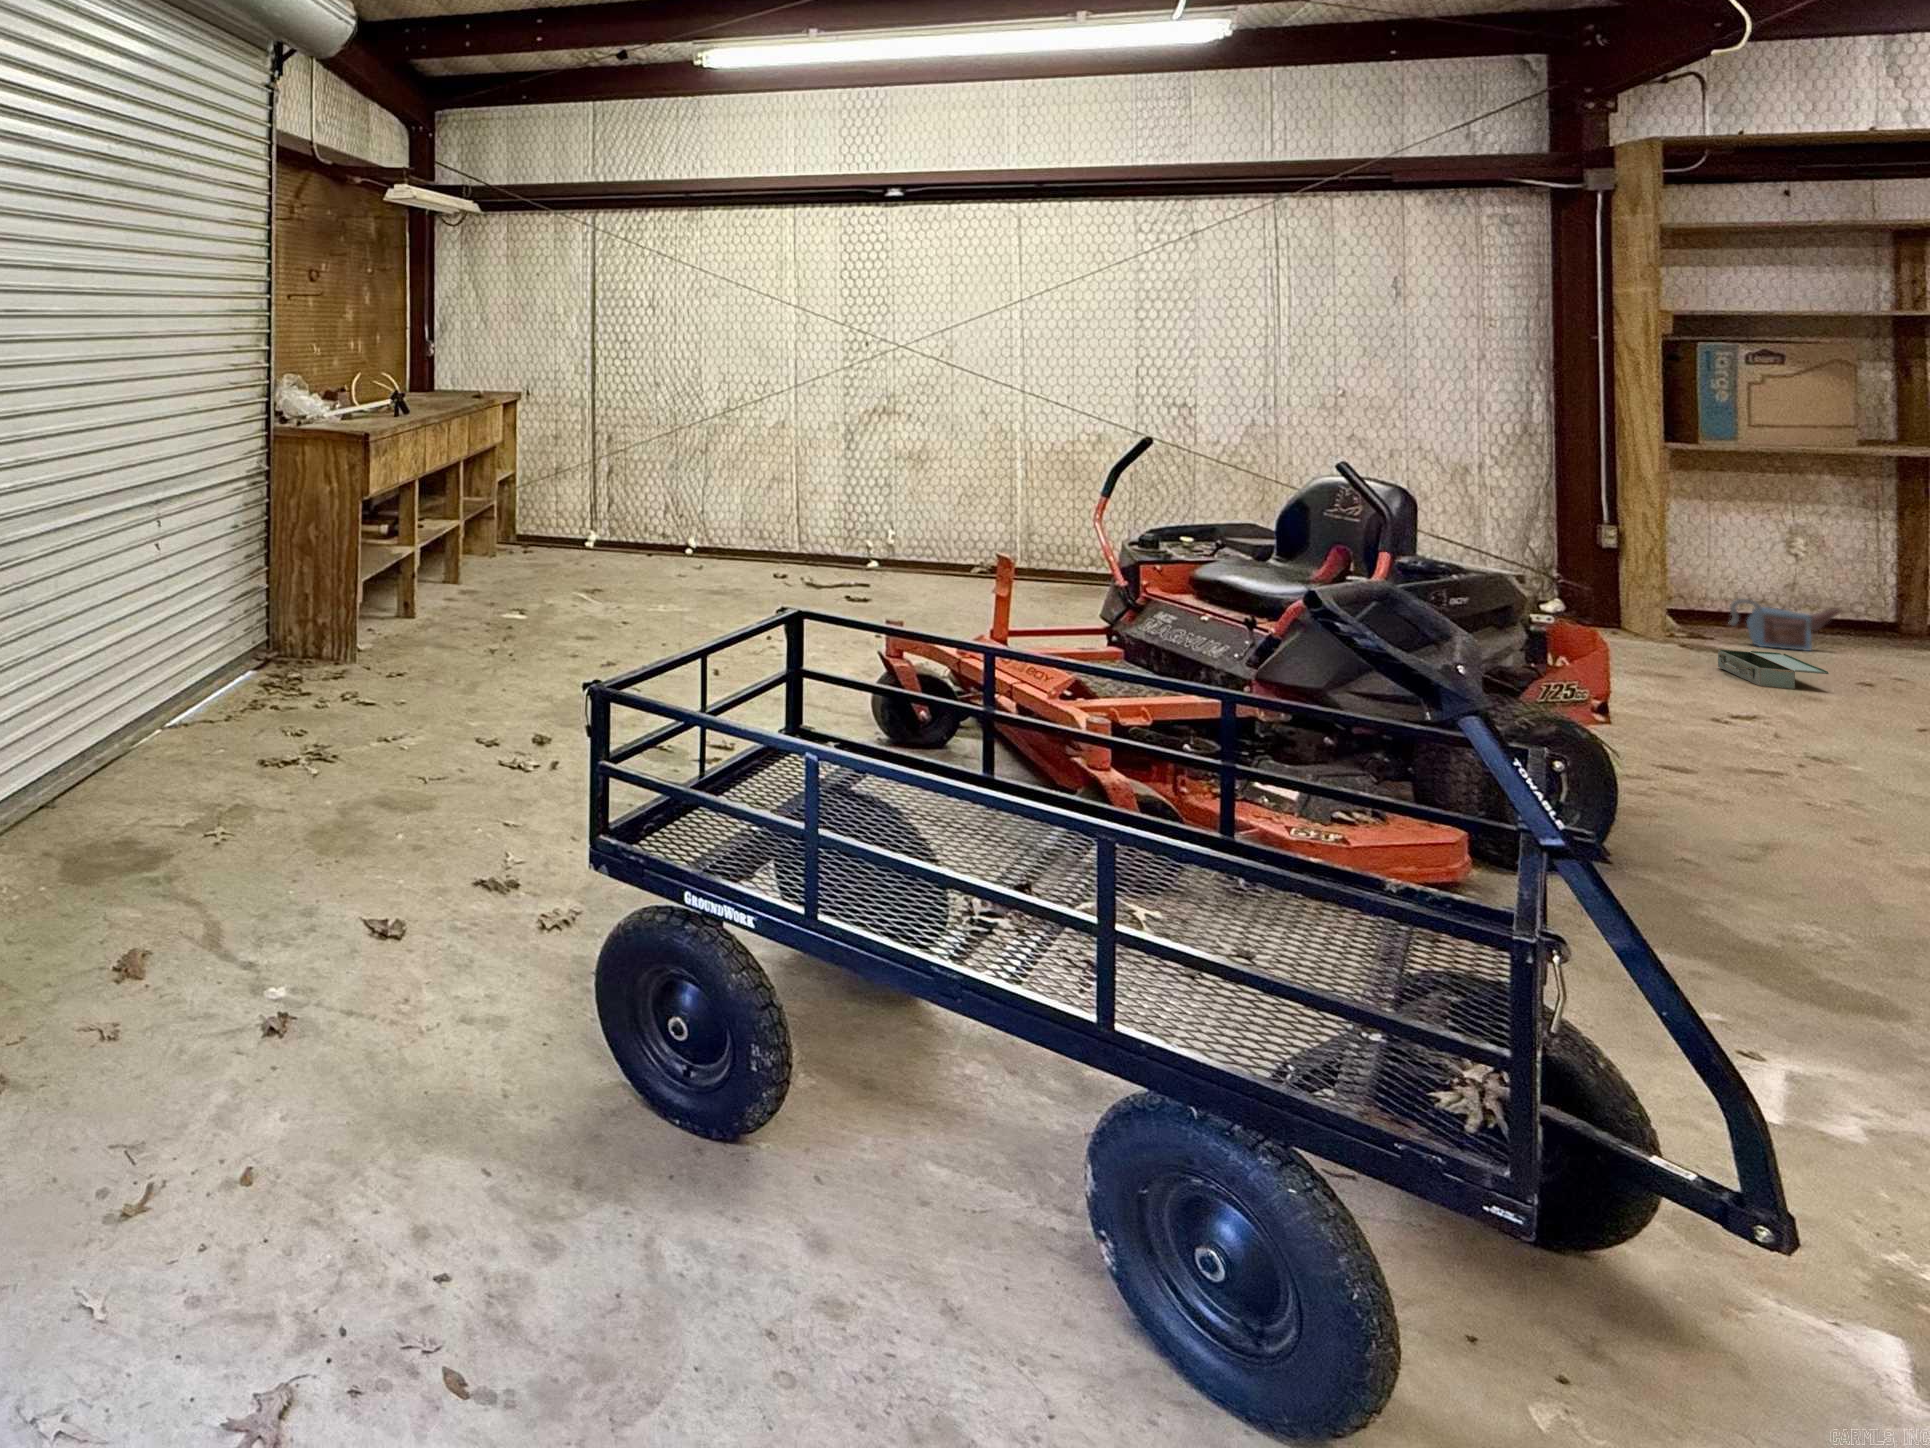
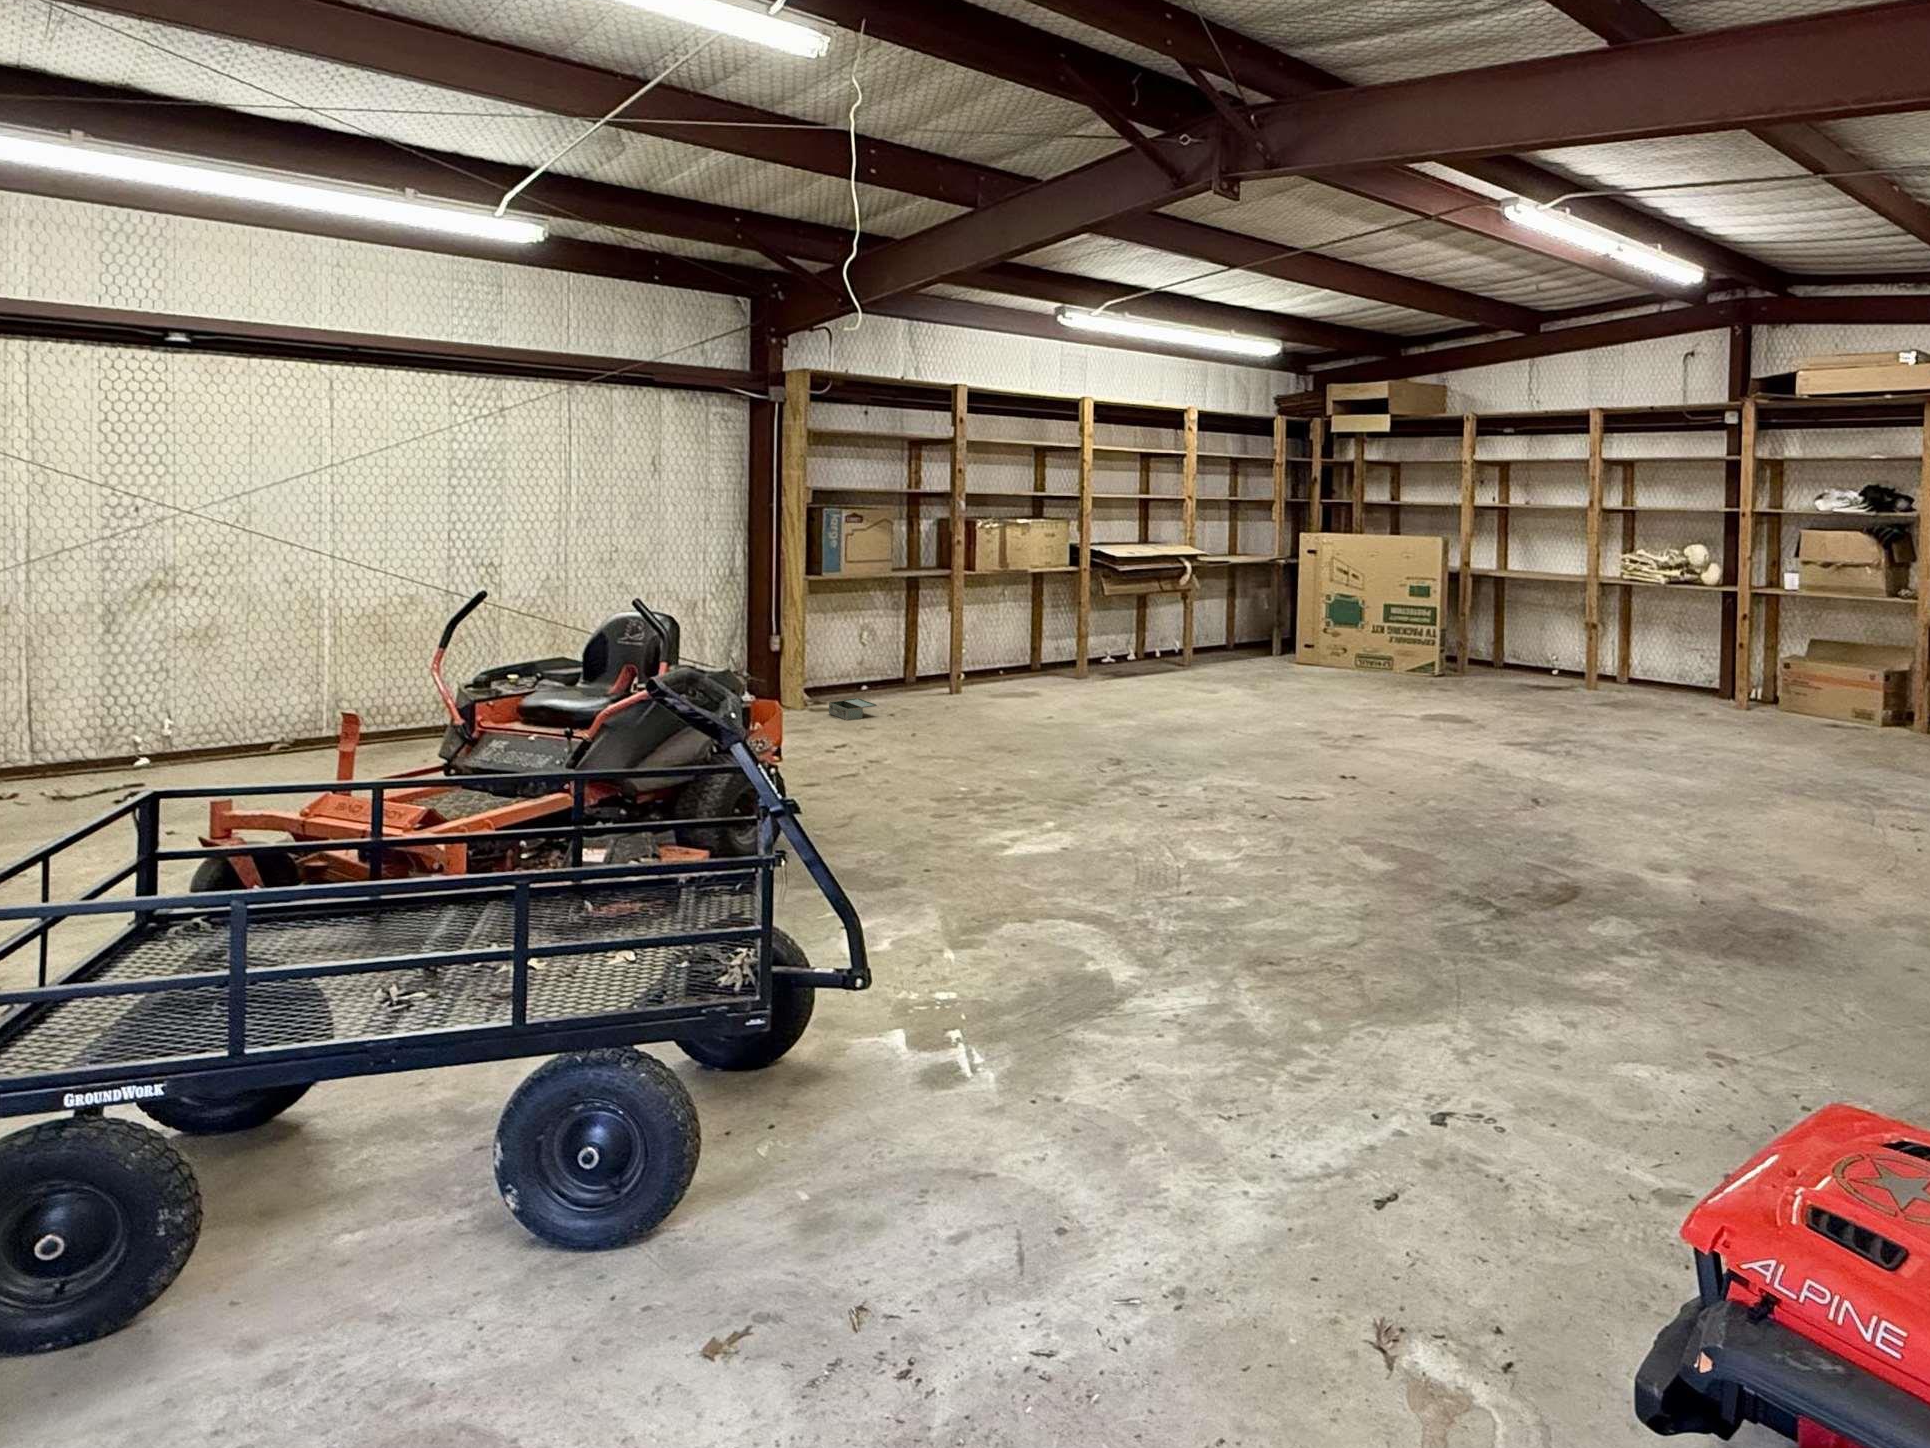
watering can: present [1728,599,1841,651] -> none [833,666,883,697]

